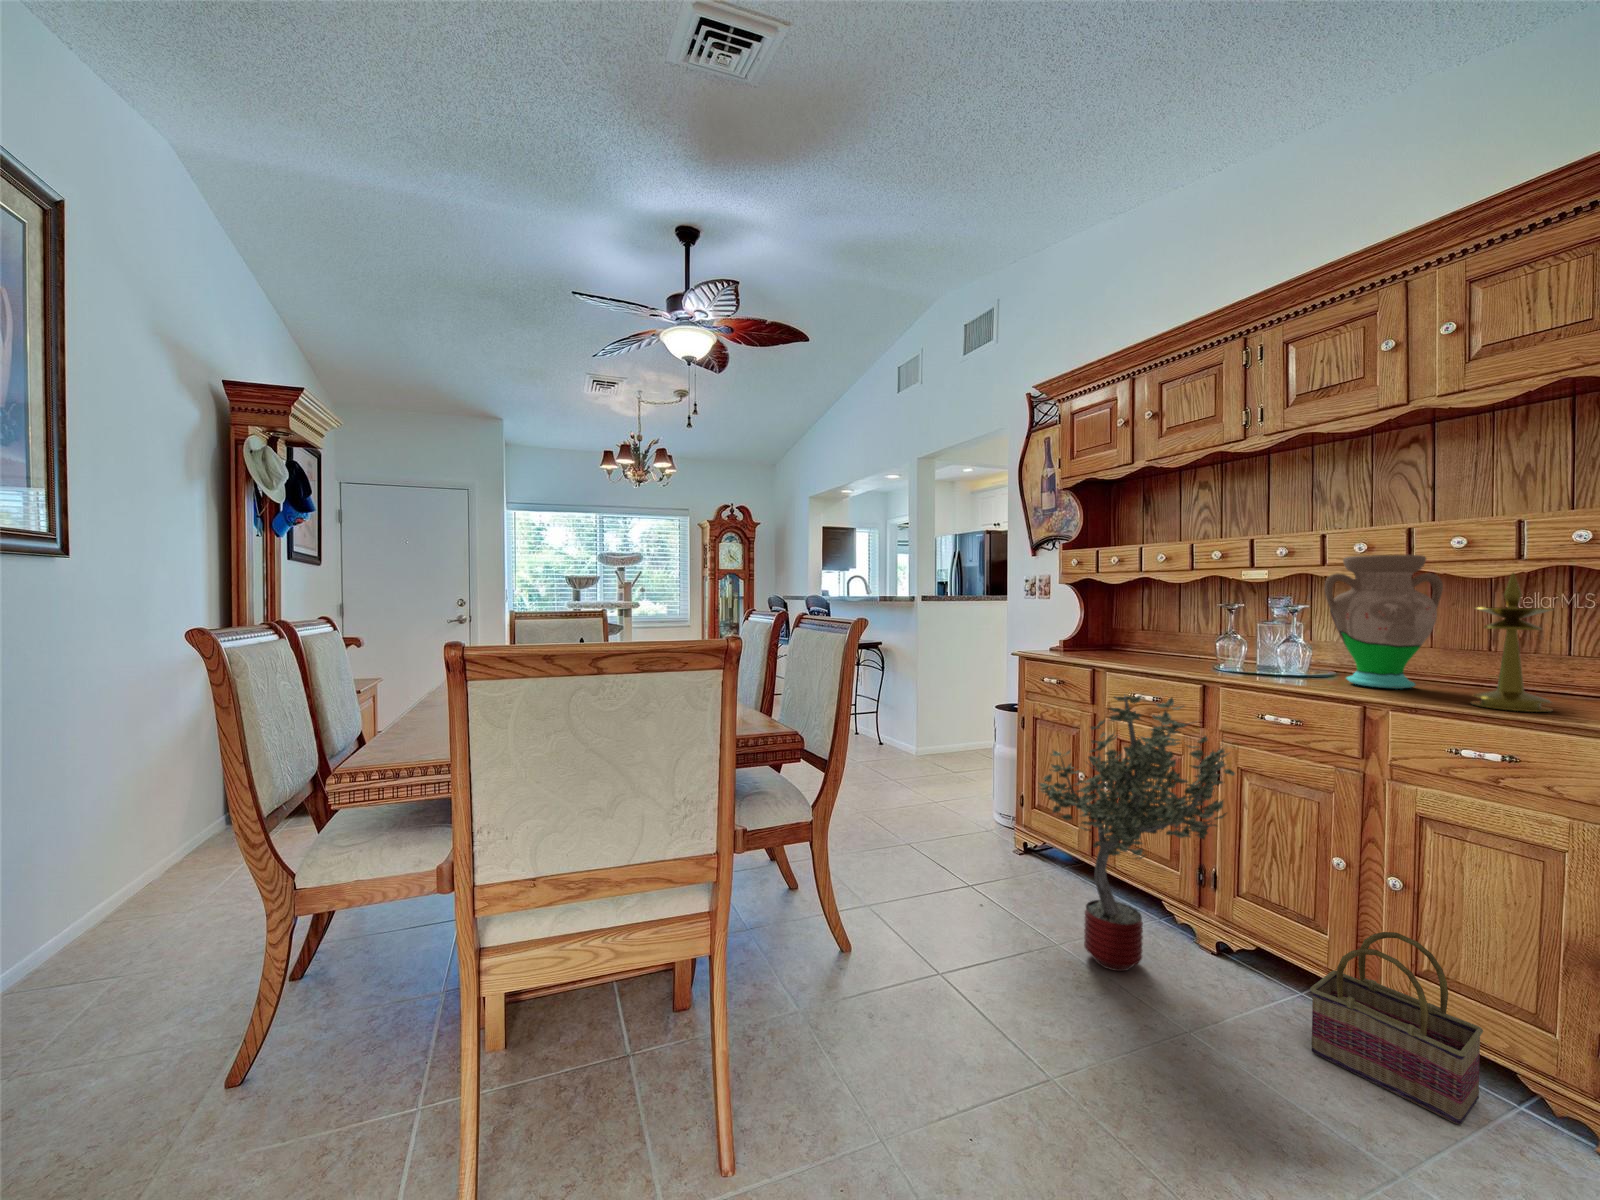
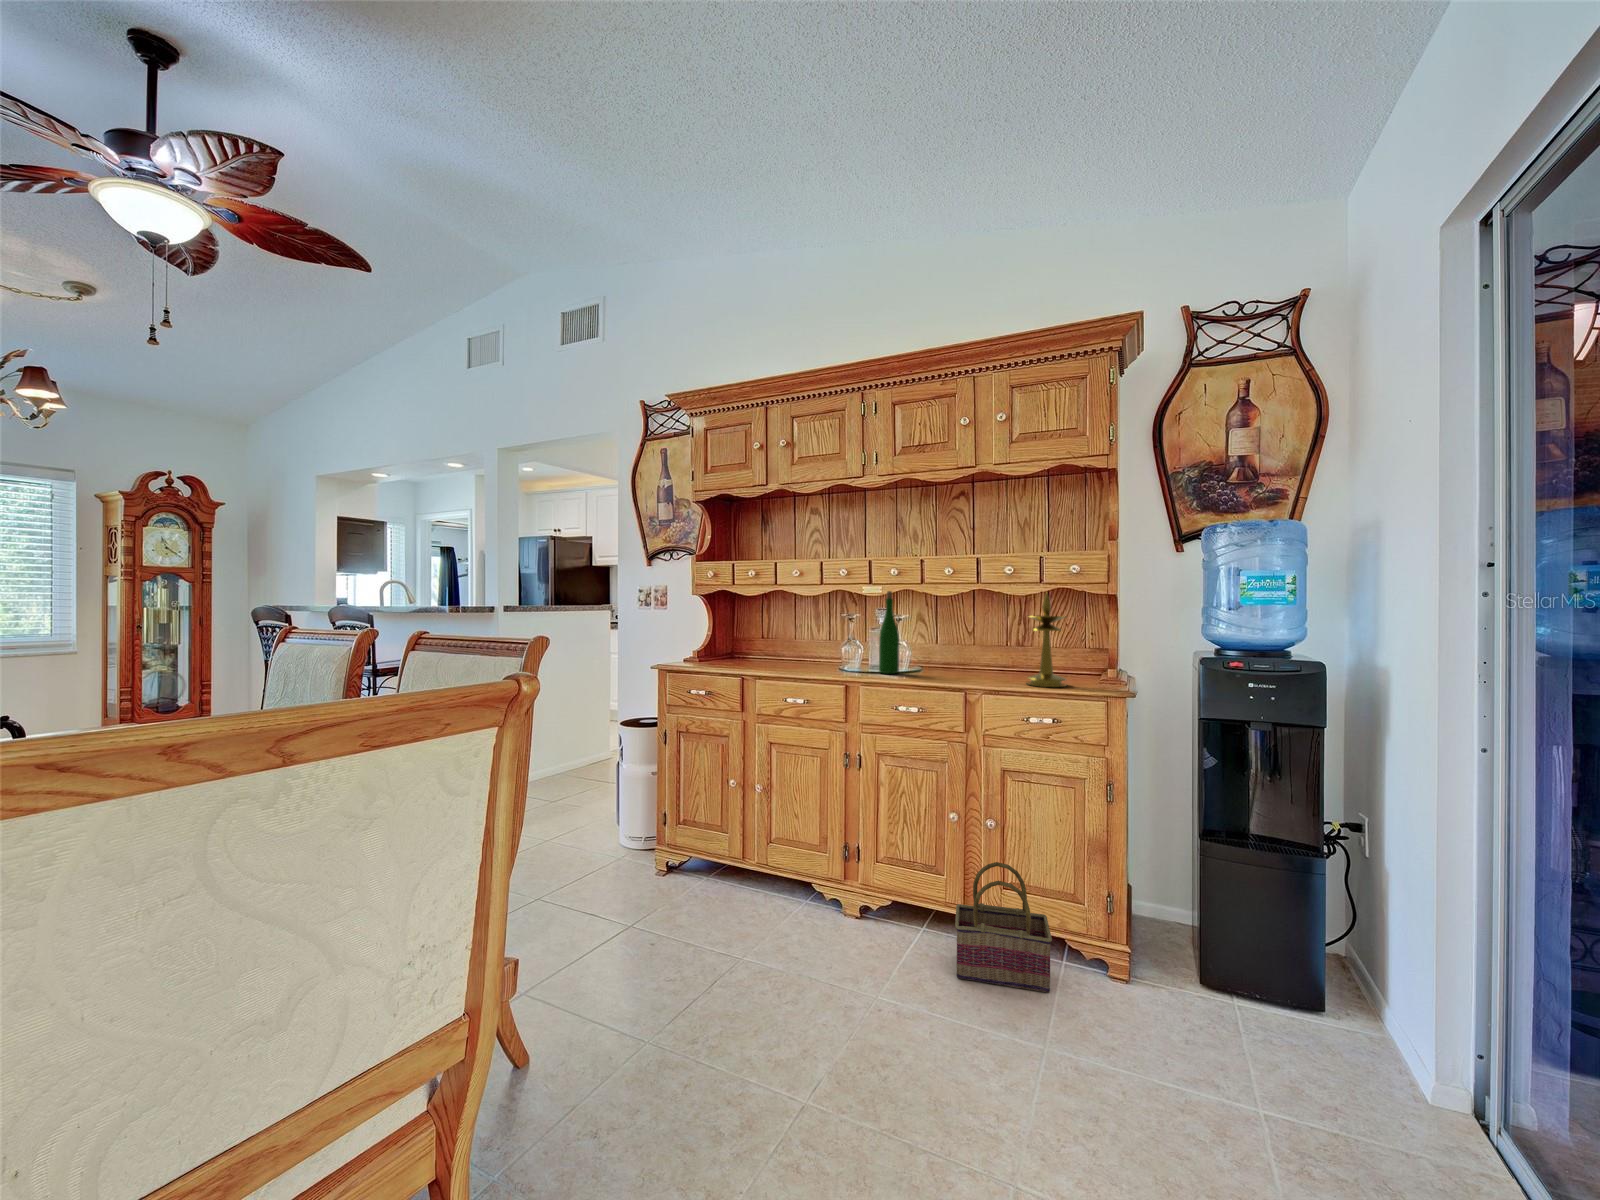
vase: present [1325,555,1443,689] -> none [930,577,992,677]
wine bottle: none [1256,576,1287,677] -> present [879,591,899,674]
potted tree: present [1039,696,1235,971] -> none [709,699,902,970]

